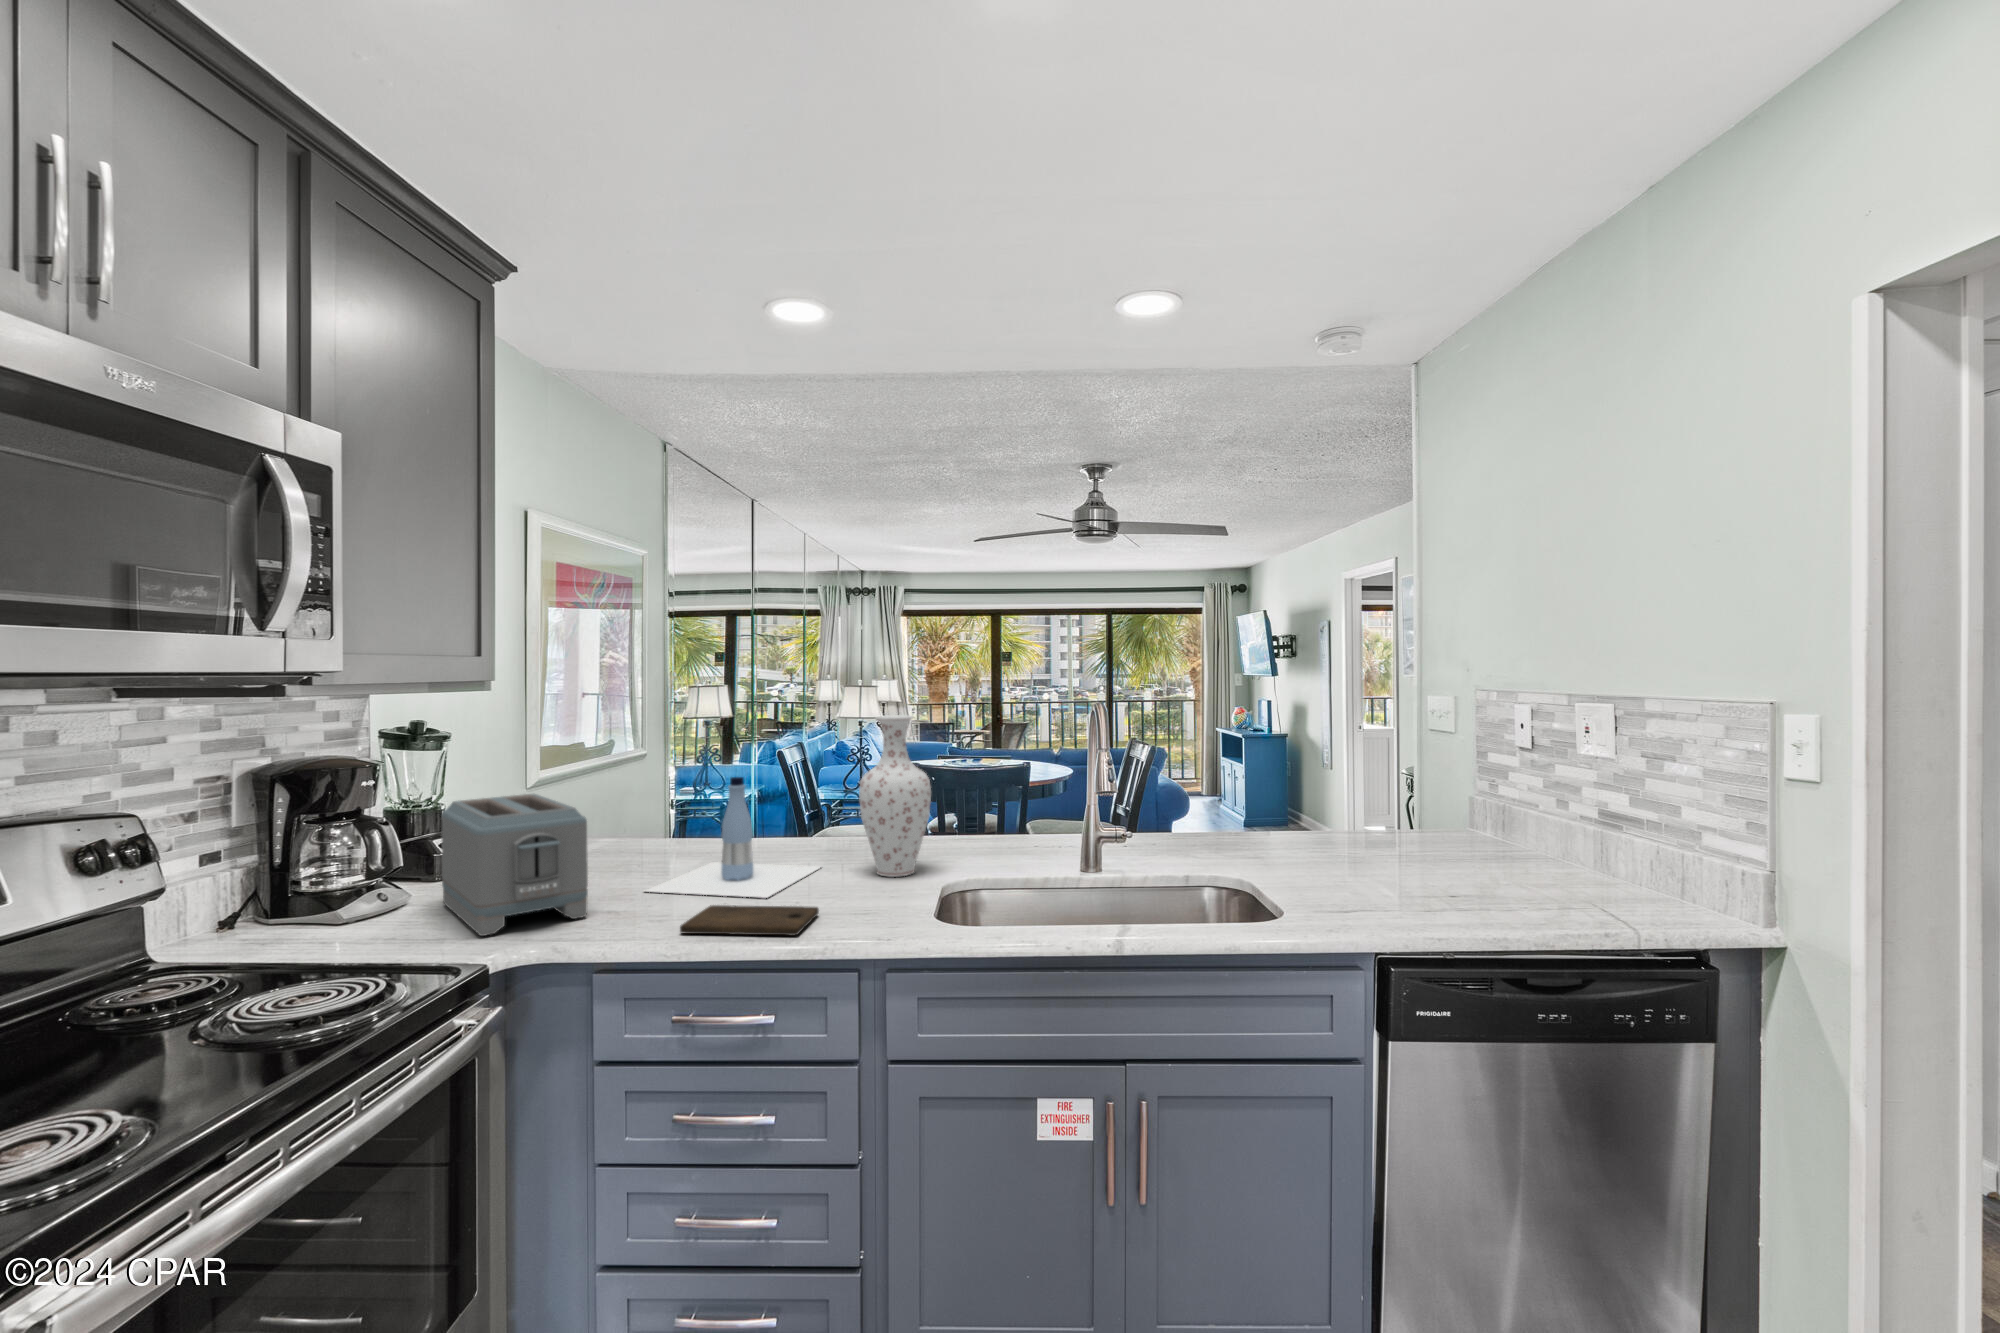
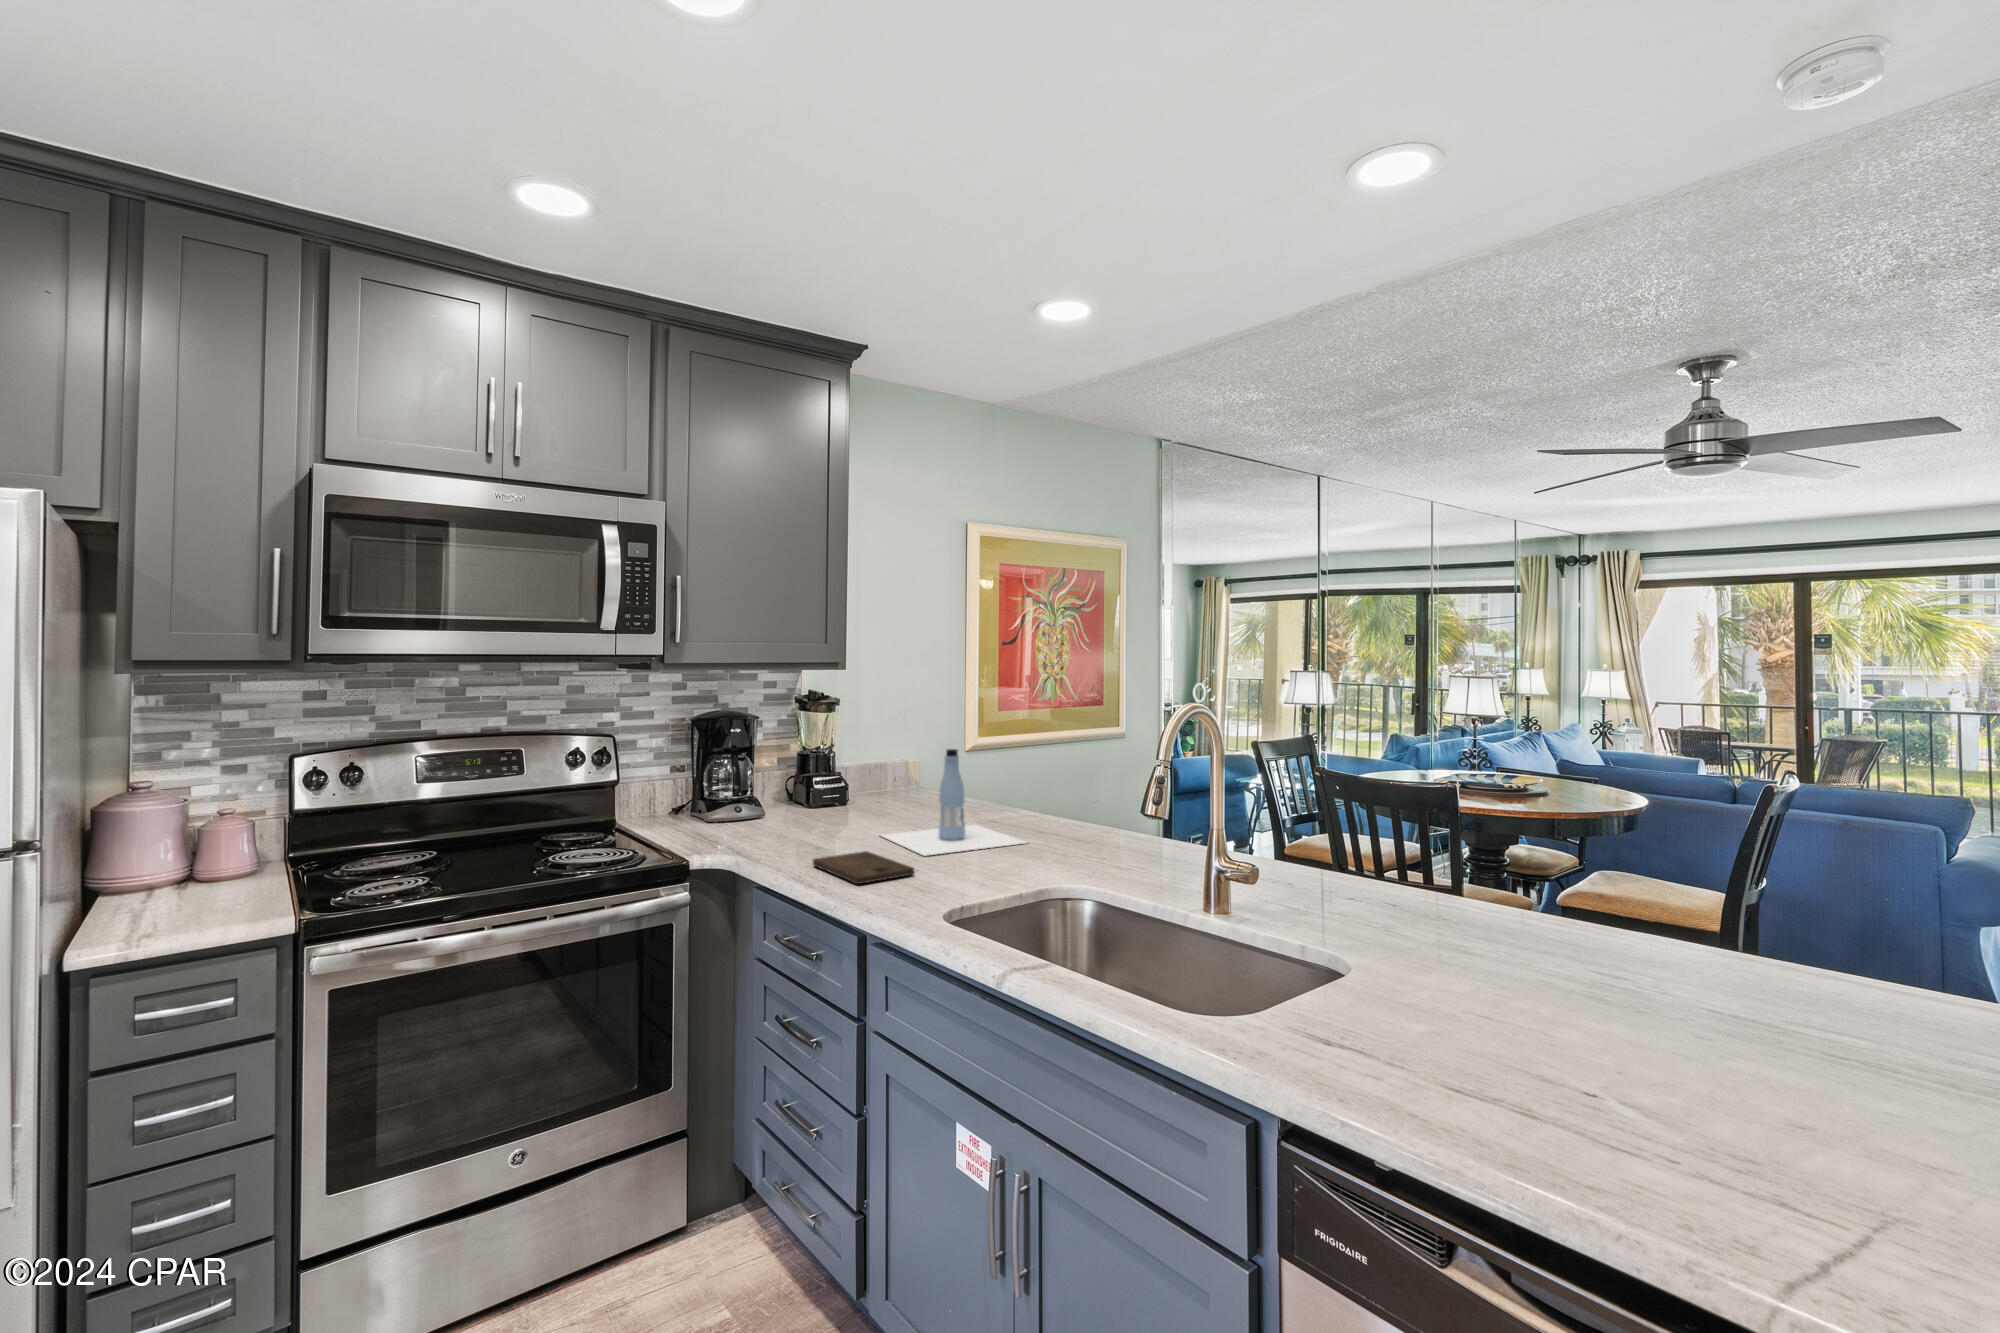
vase: present [859,715,931,877] -> none [1027,701,1099,863]
toaster: present [441,794,588,936] -> none [736,748,842,843]

